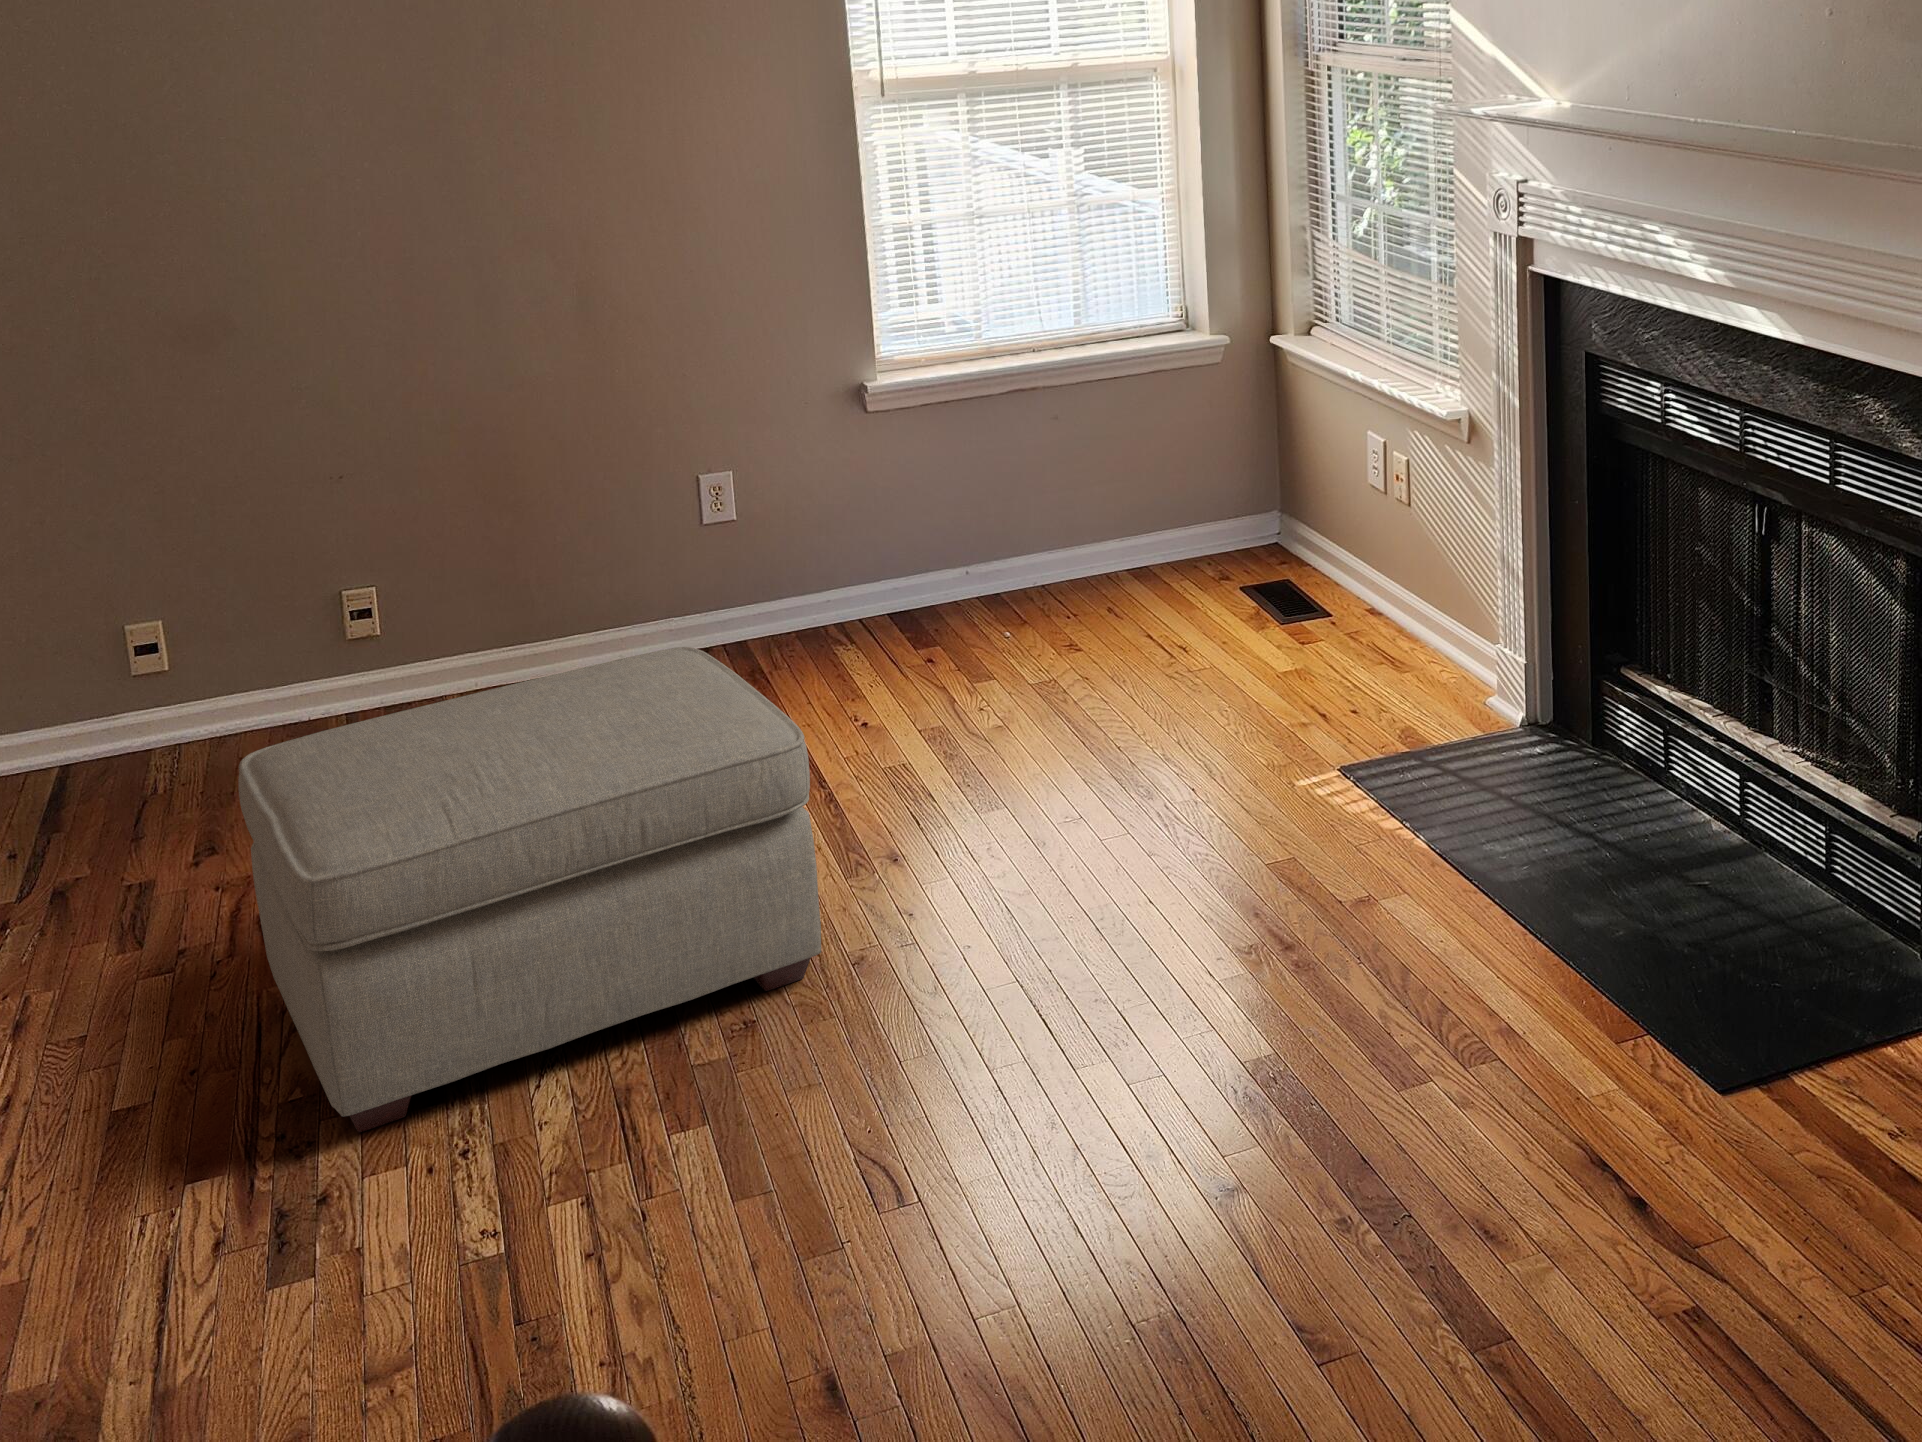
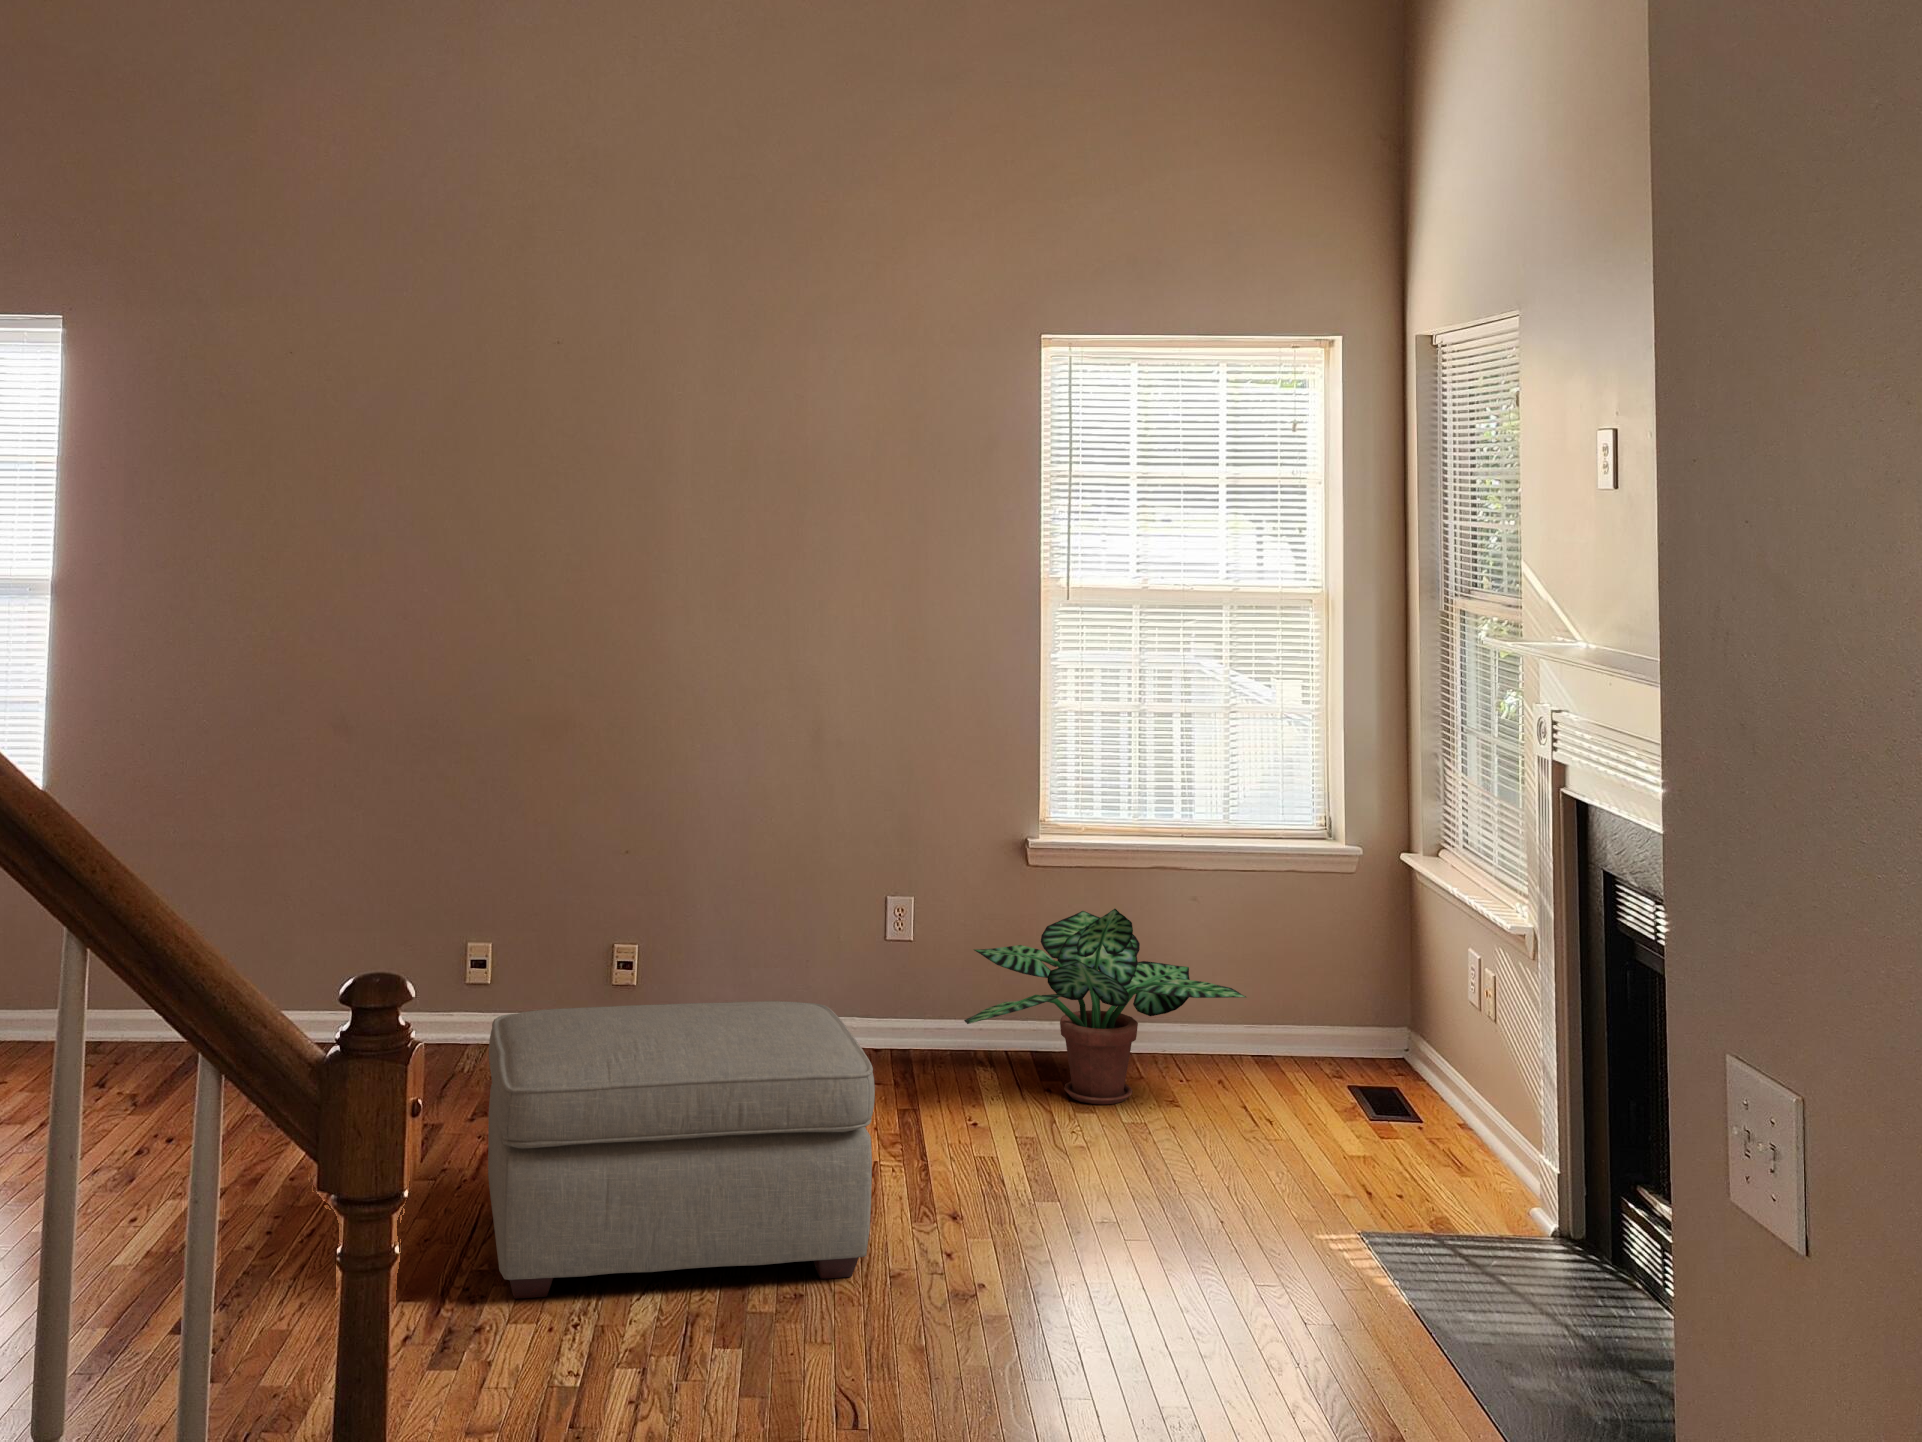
potted plant: none [820,452,1153,670] -> present [964,909,1246,1105]

